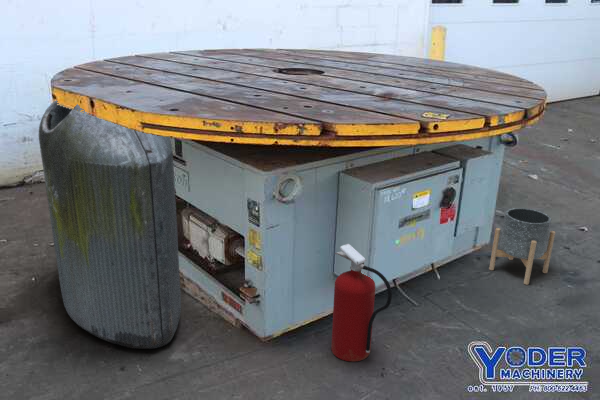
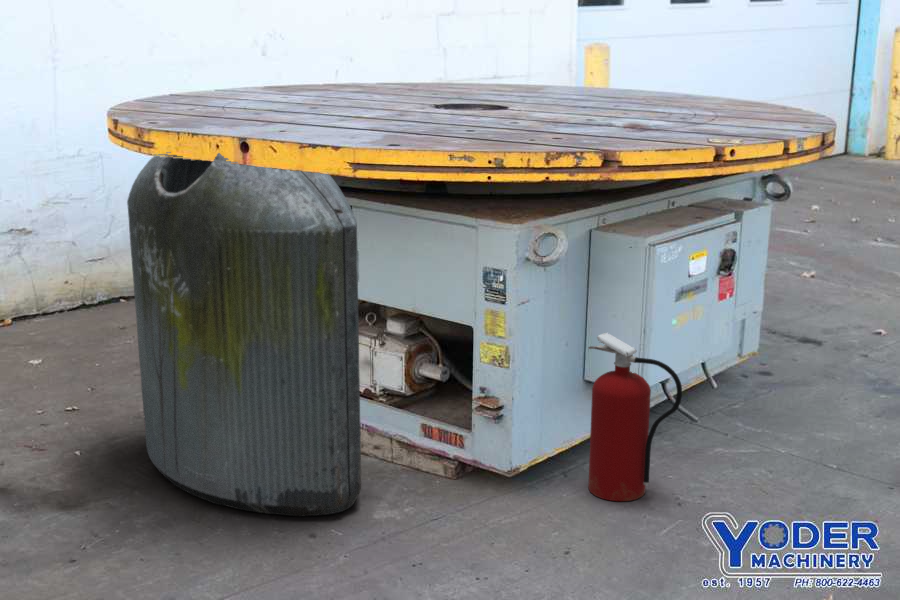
planter: present [489,208,555,285] -> none [766,292,854,399]

